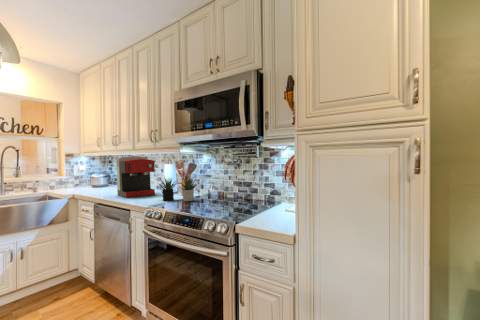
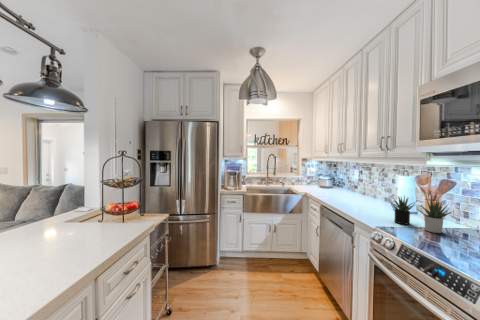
coffee maker: present [116,156,155,198] -> none [342,165,384,209]

